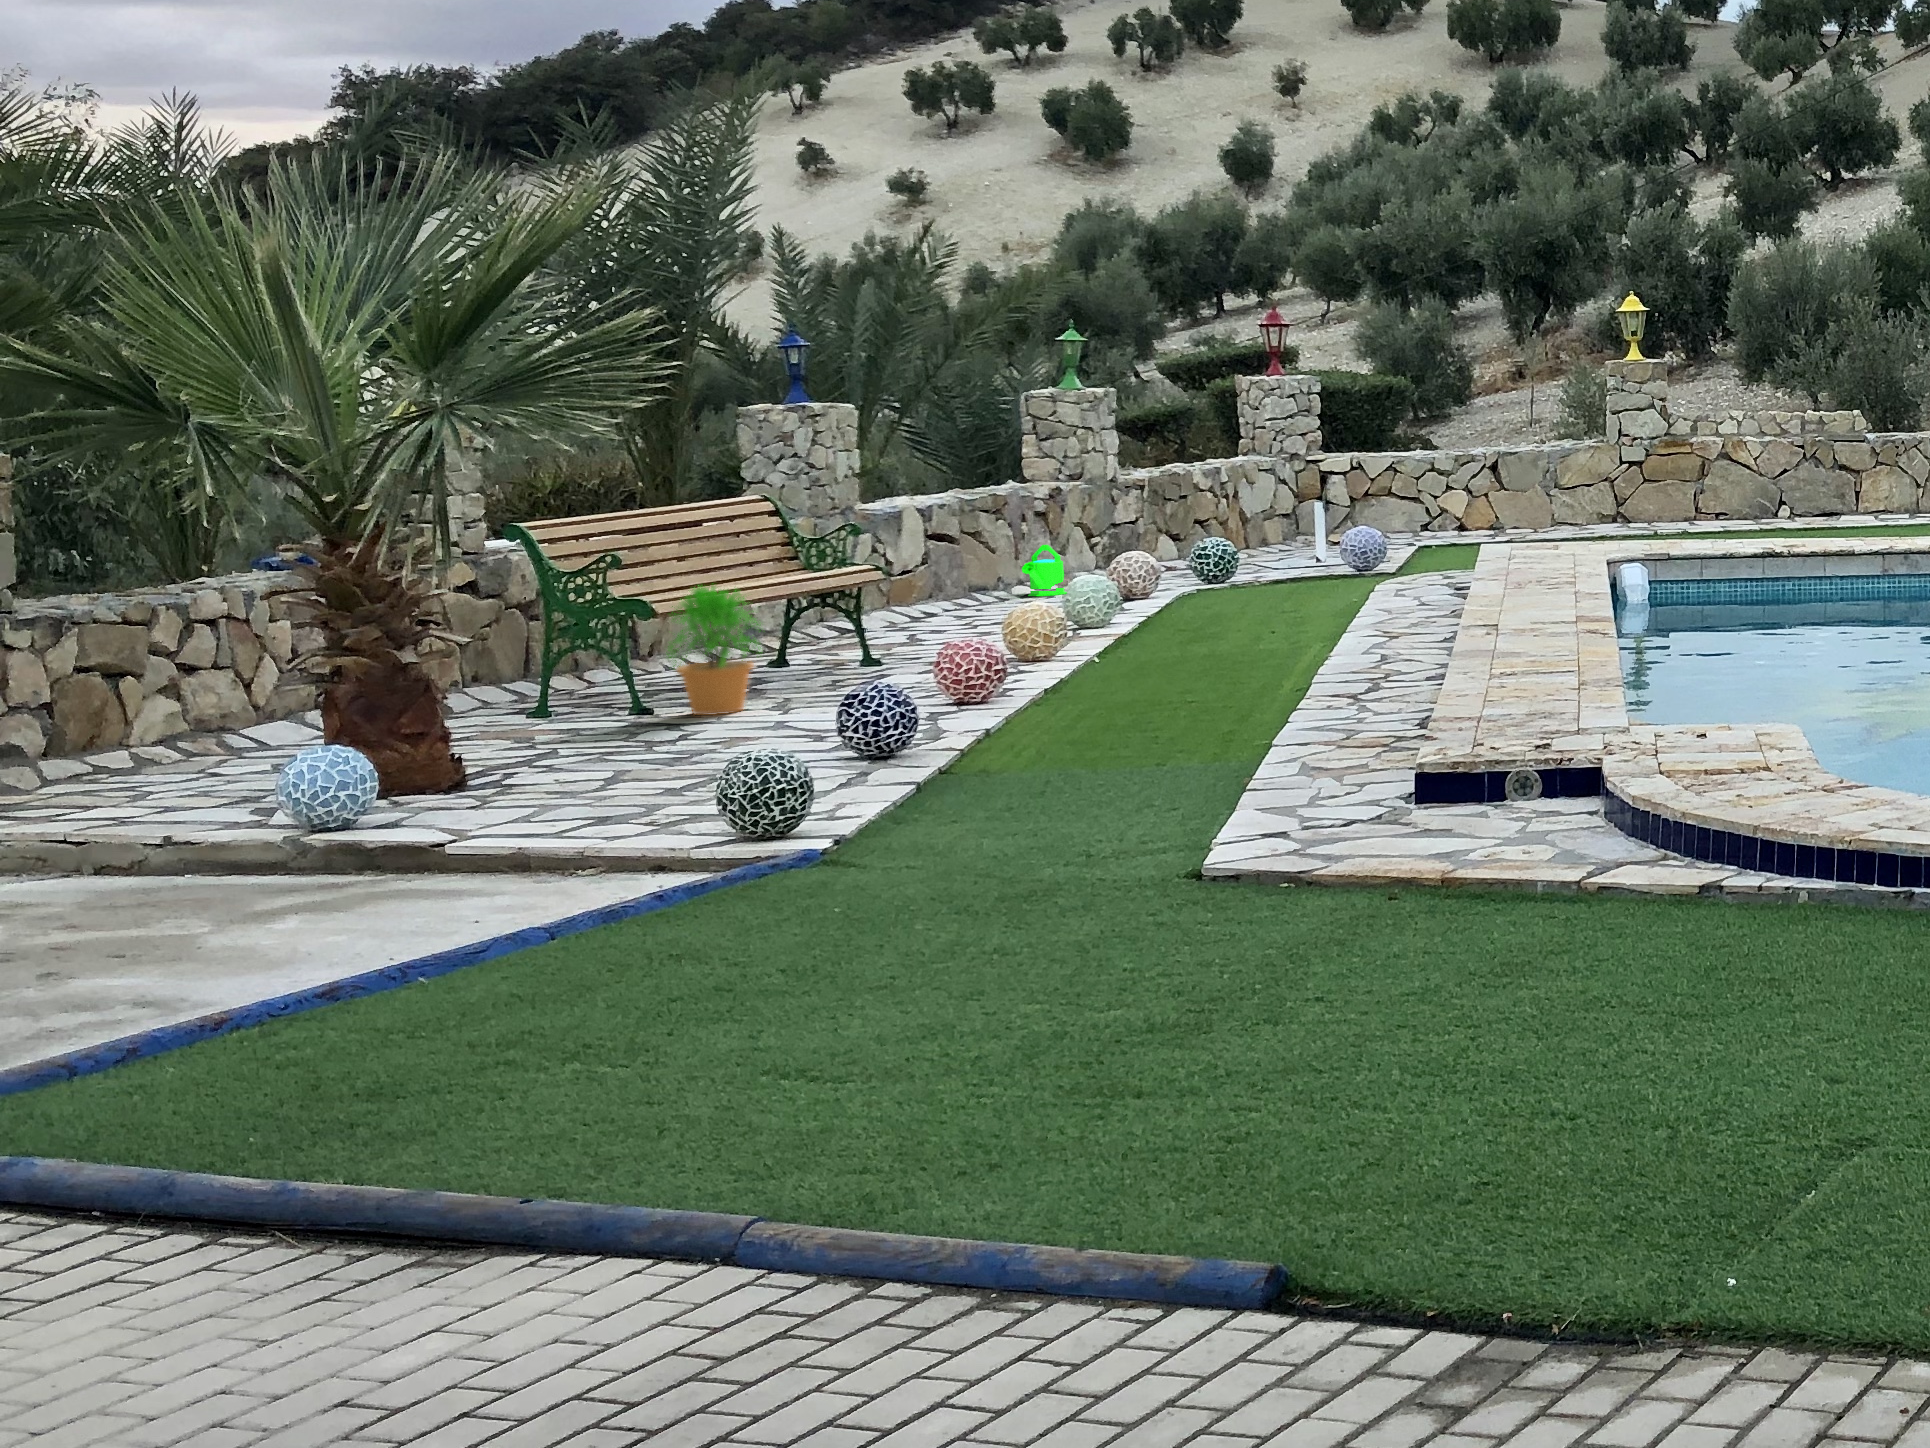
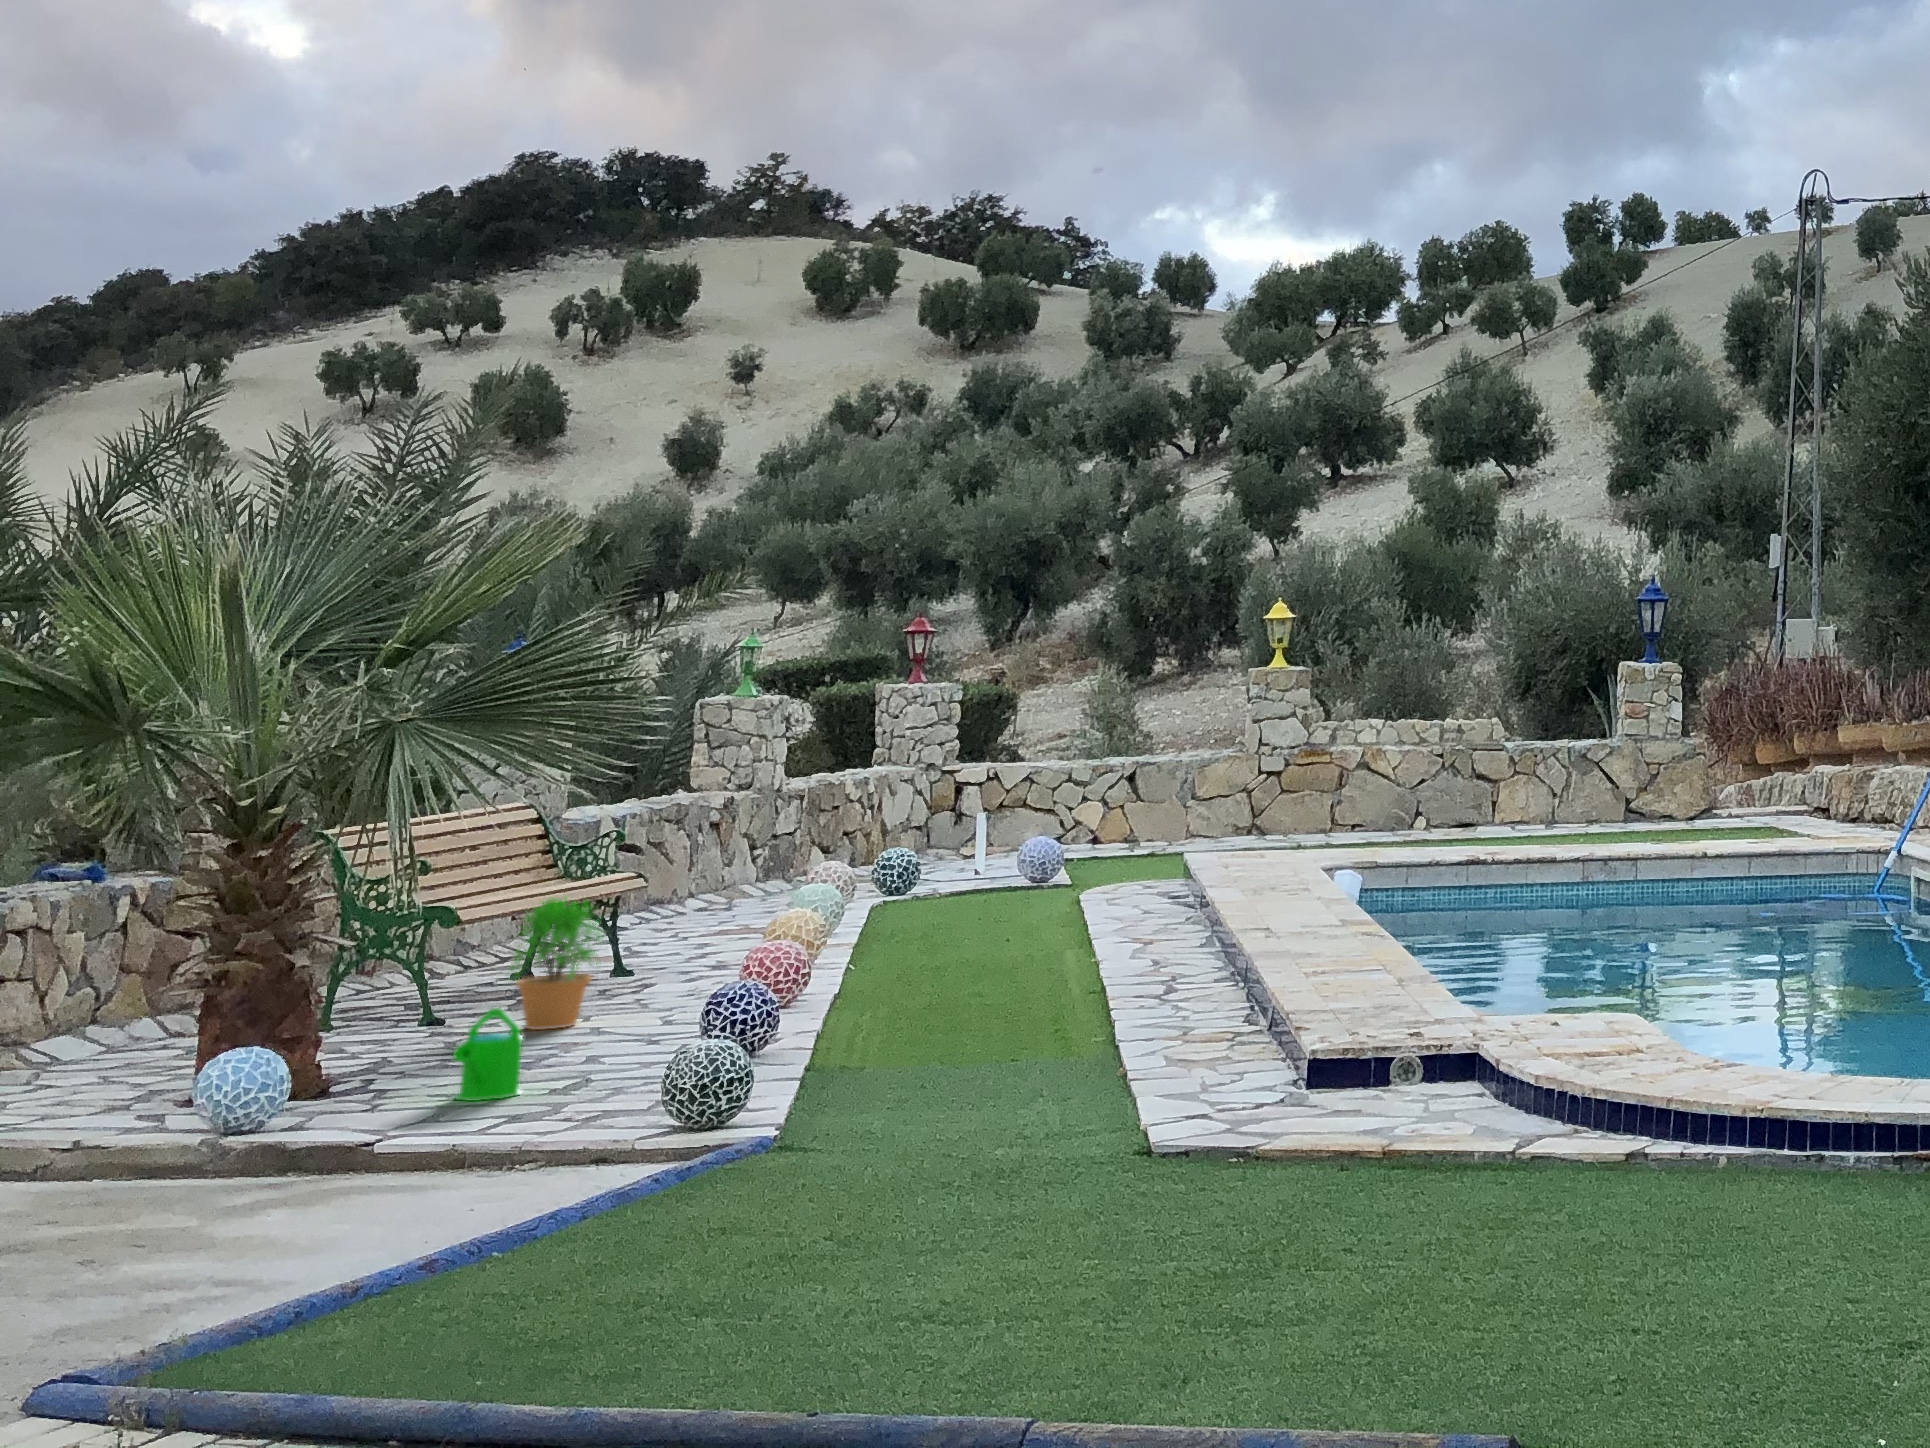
watering can: present [1022,545,1067,596] -> present [453,1008,524,1101]

